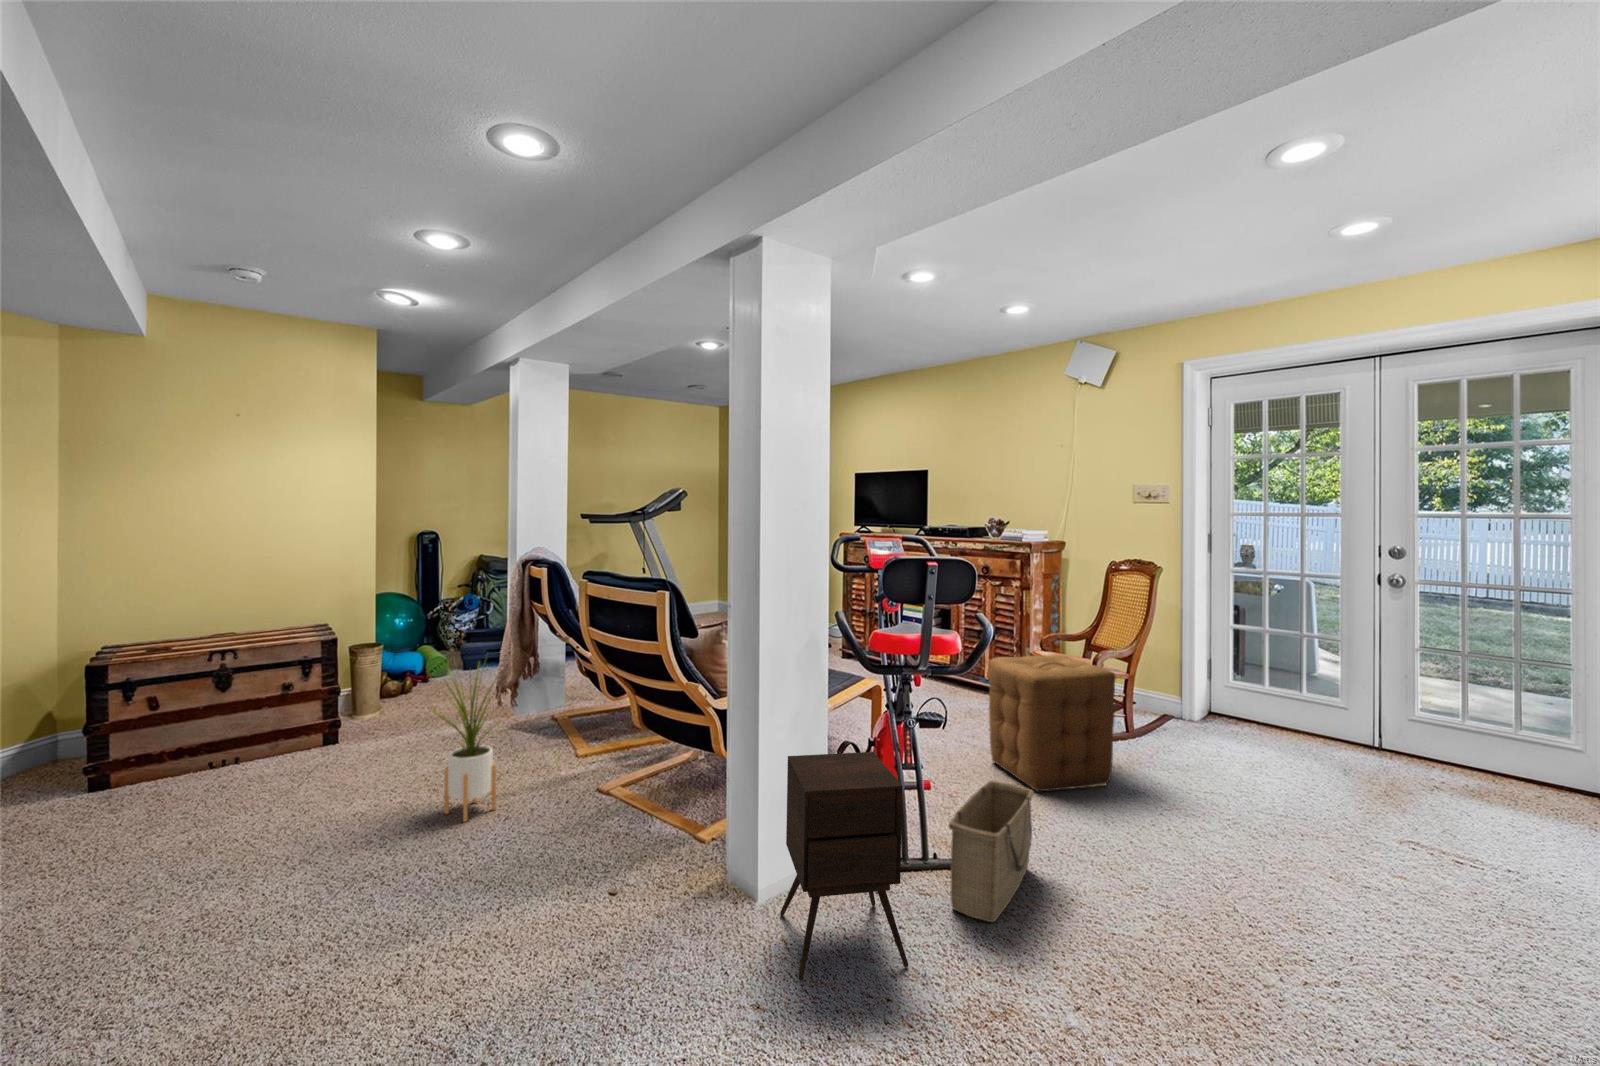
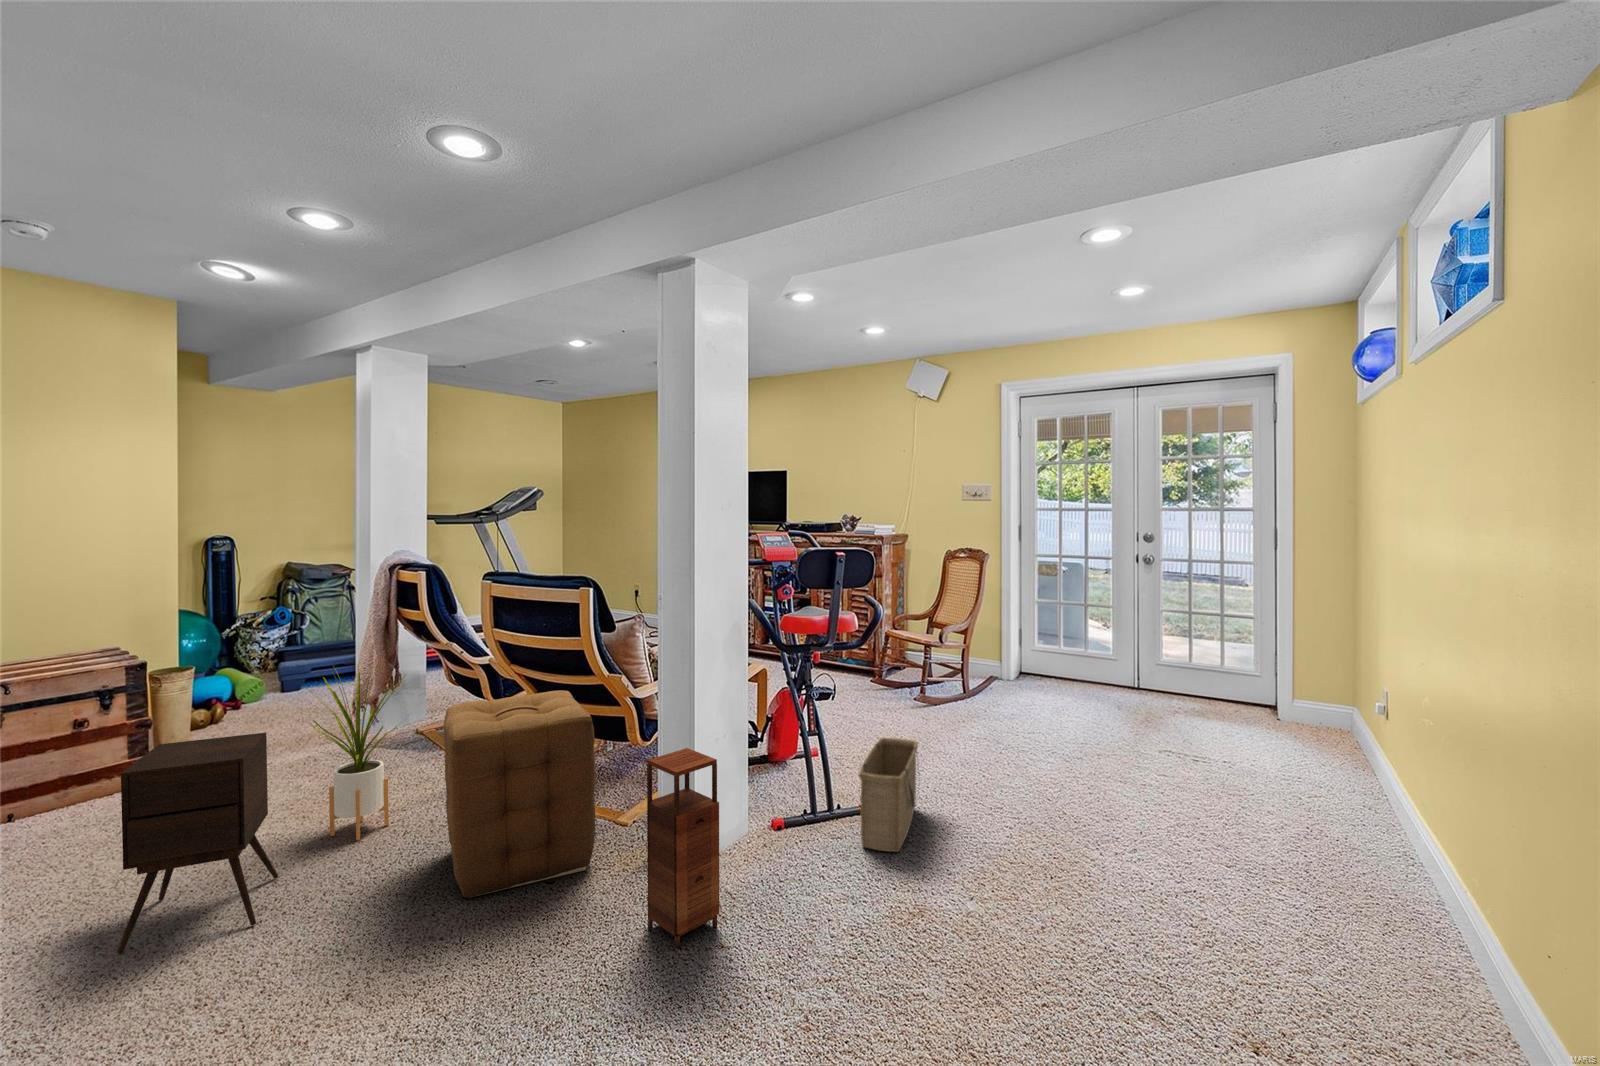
ottoman: present [989,654,1115,791] -> present [443,690,595,898]
side table: present [780,752,908,980] -> present [117,732,278,954]
storage cabinet: none [688,776,764,1000] -> present [647,748,719,948]

